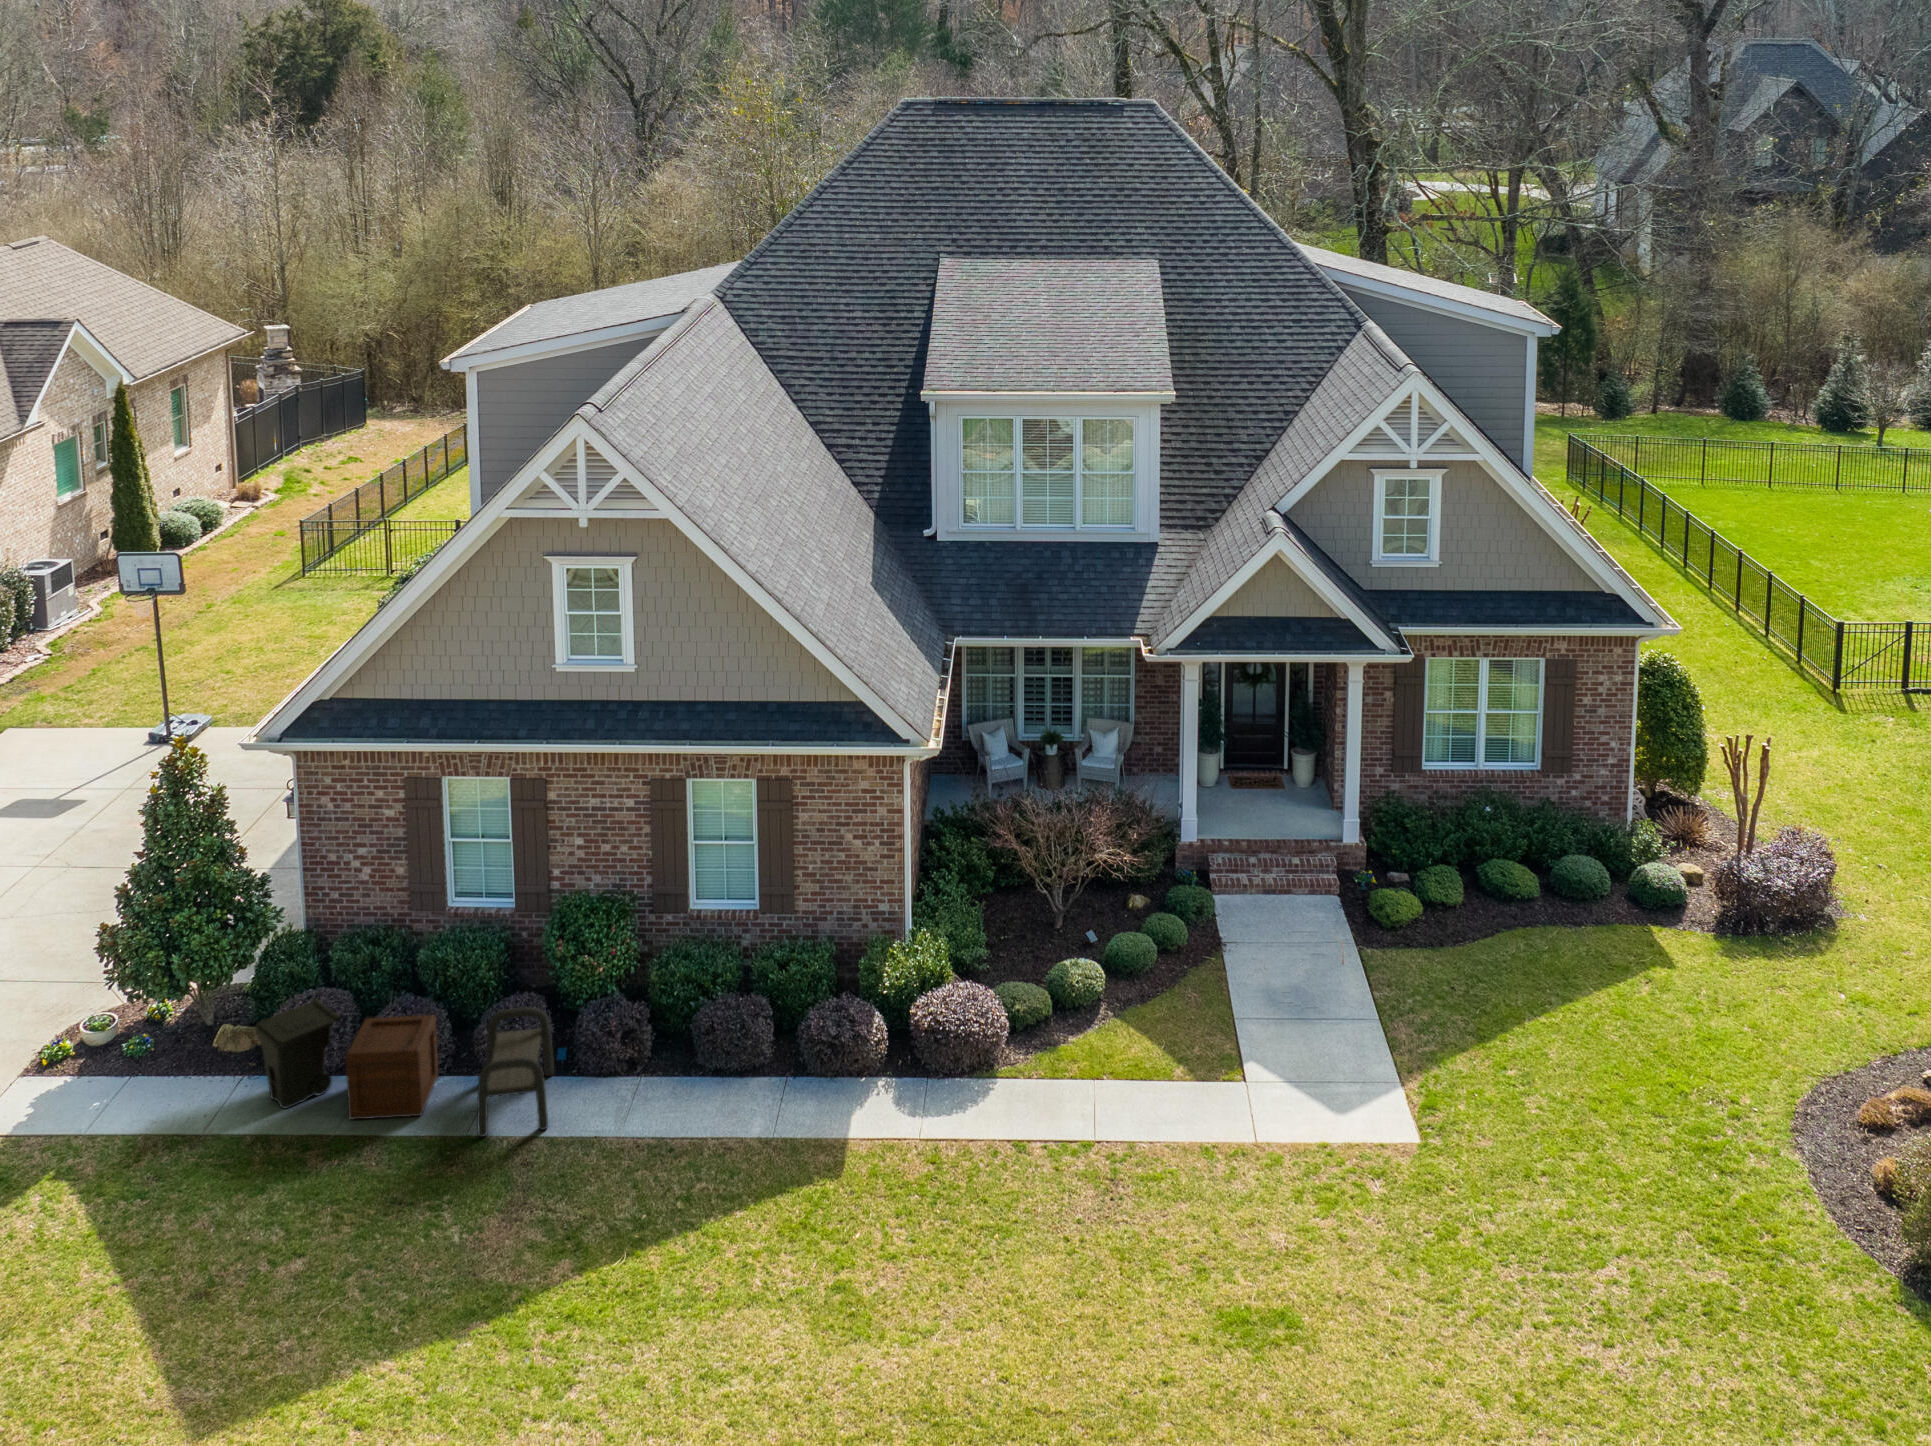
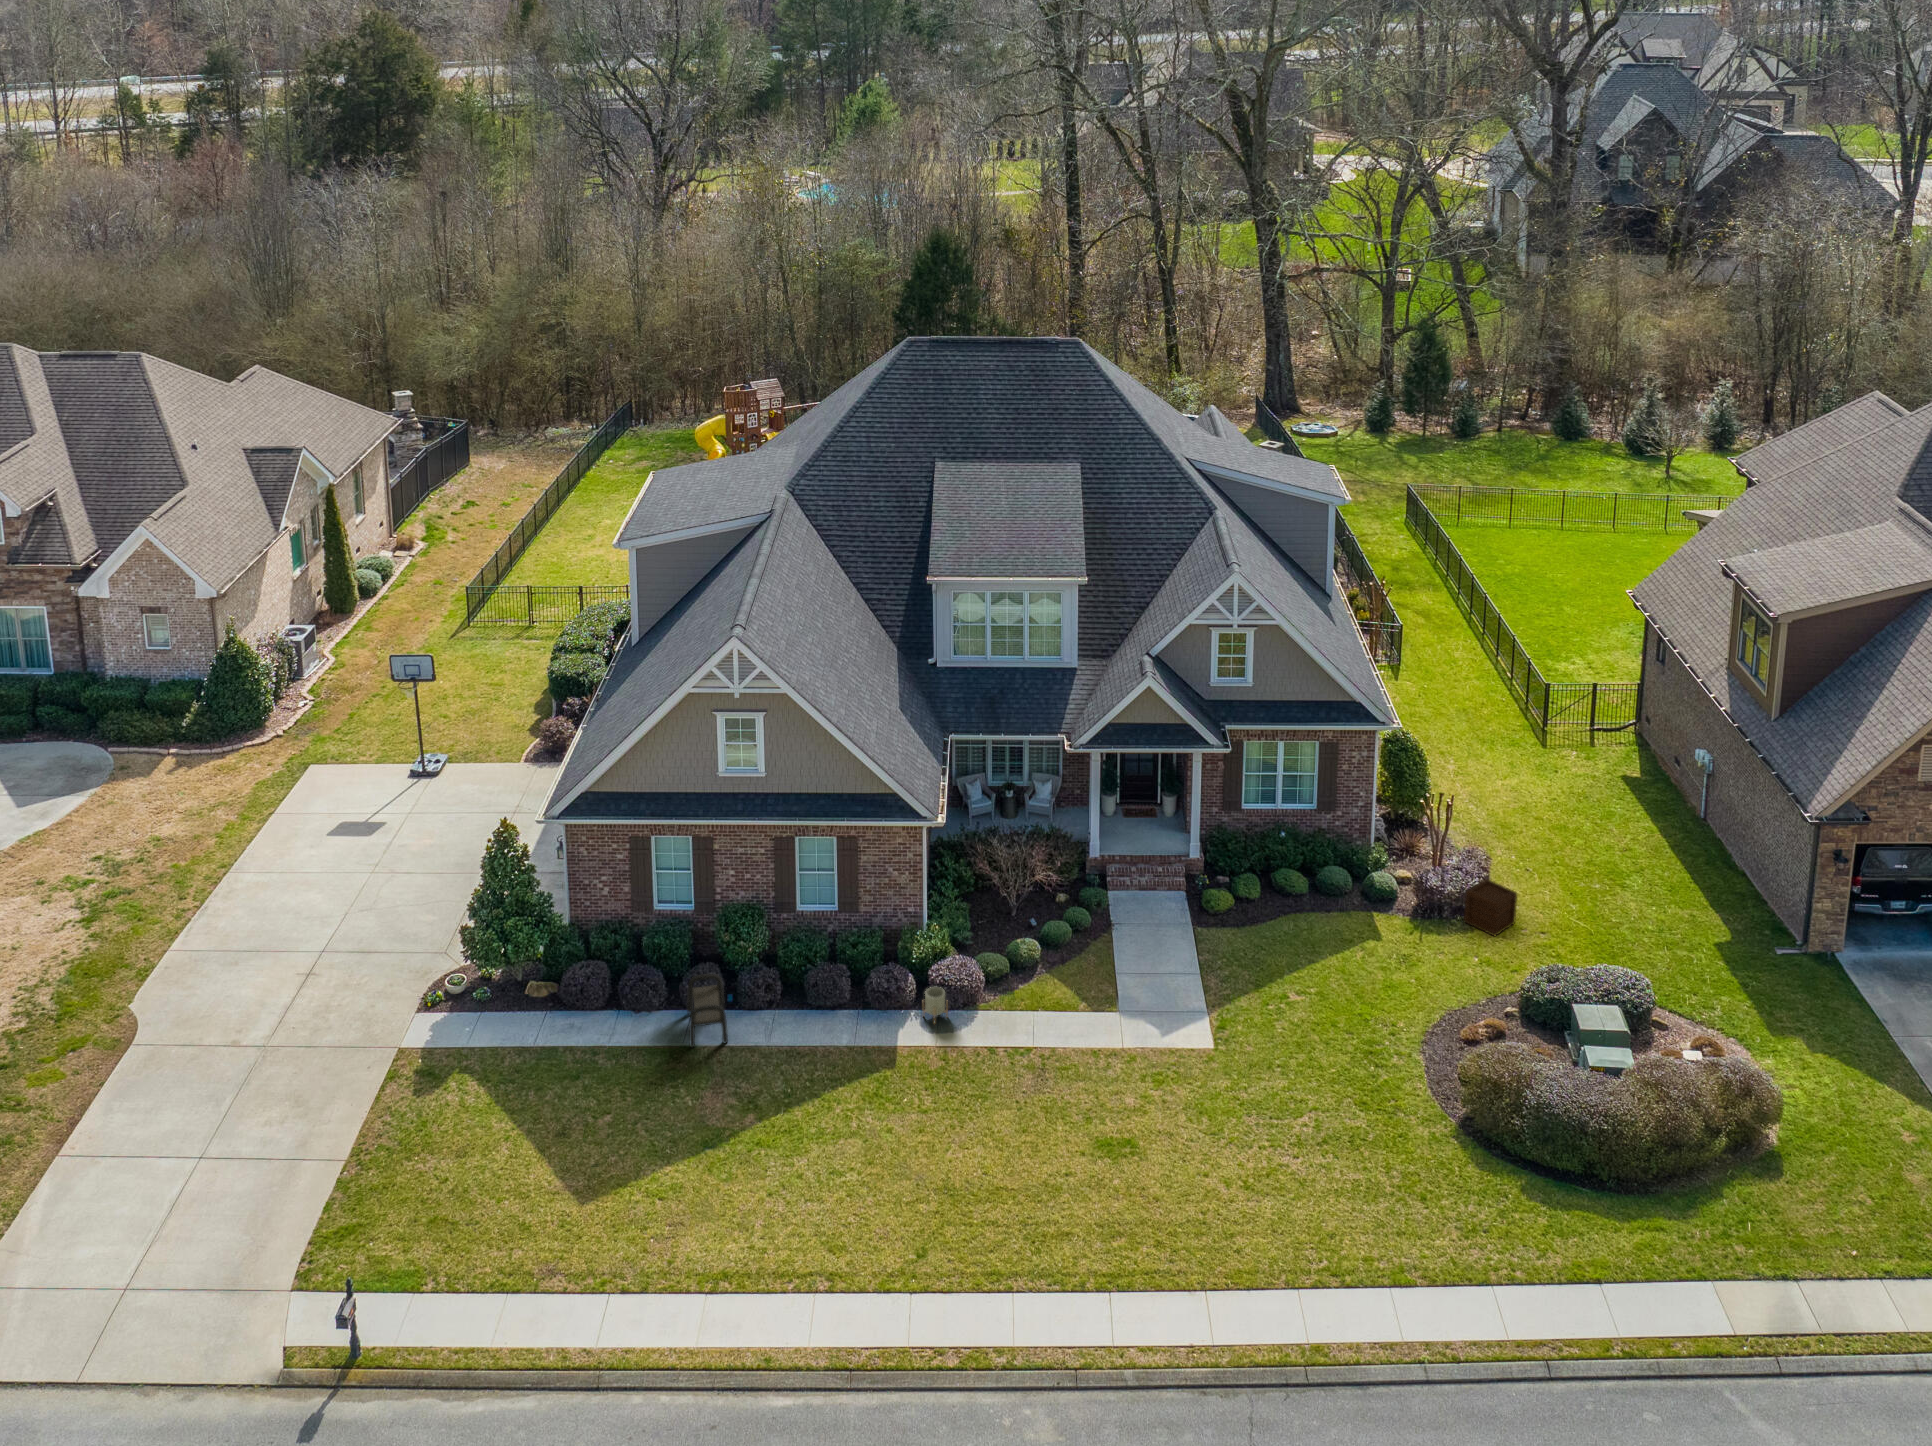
trash can: present [255,998,341,1108] -> none [558,969,606,1031]
wooden crate: present [346,1015,438,1119] -> present [1464,879,1517,936]
planter: none [899,1032,943,1099] -> present [923,987,948,1016]

